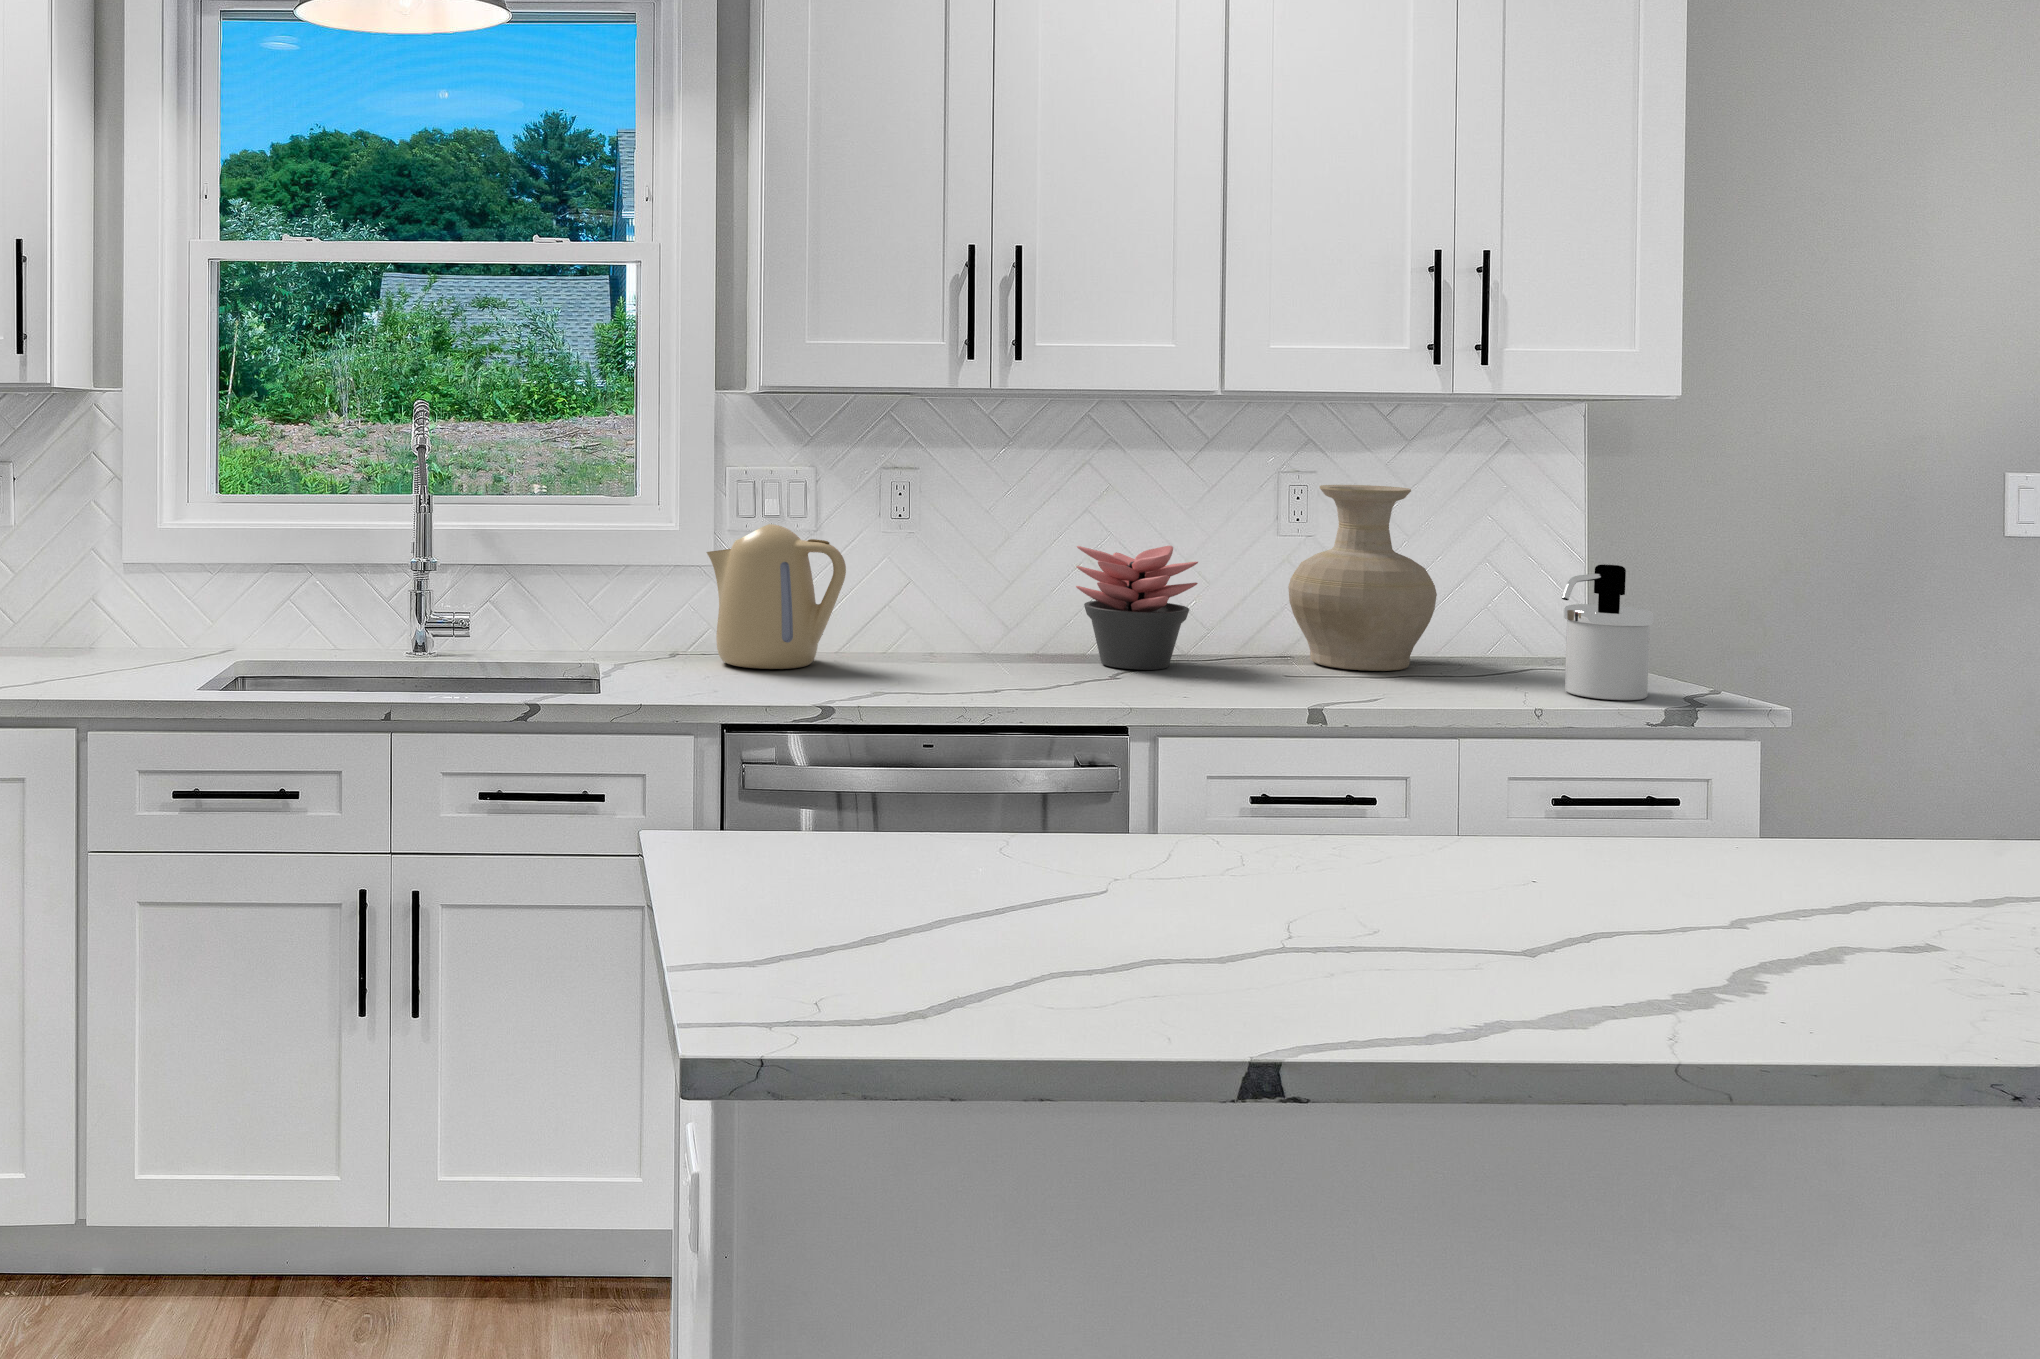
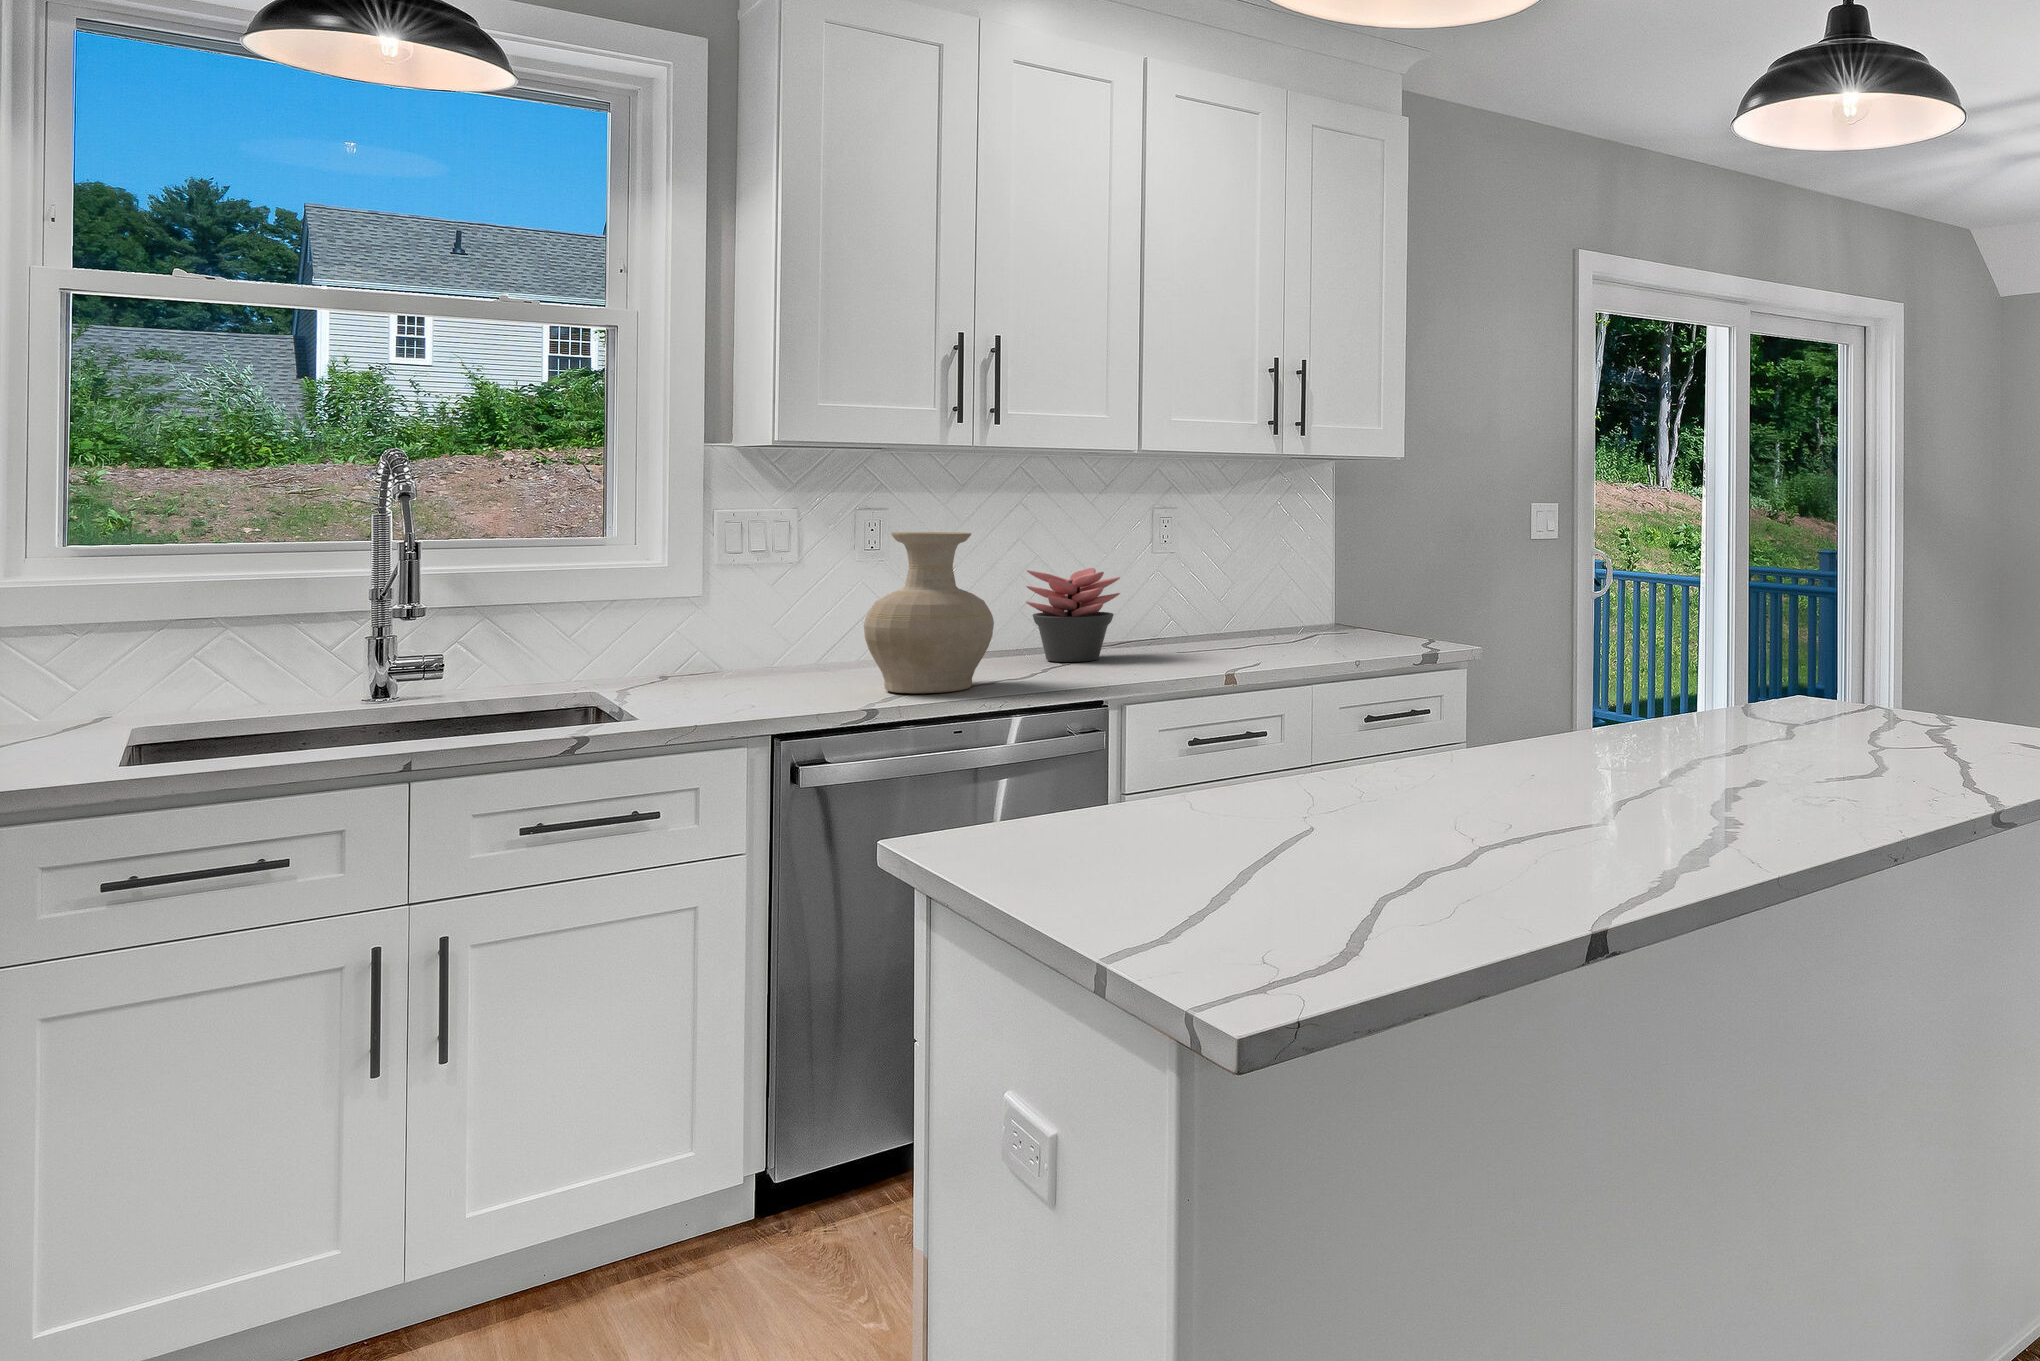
vase: present [1288,485,1437,671] -> present [864,532,994,693]
kettle: present [707,524,846,669] -> none [701,562,840,688]
soap dispenser: present [1562,564,1654,700] -> none [1364,563,1416,651]

